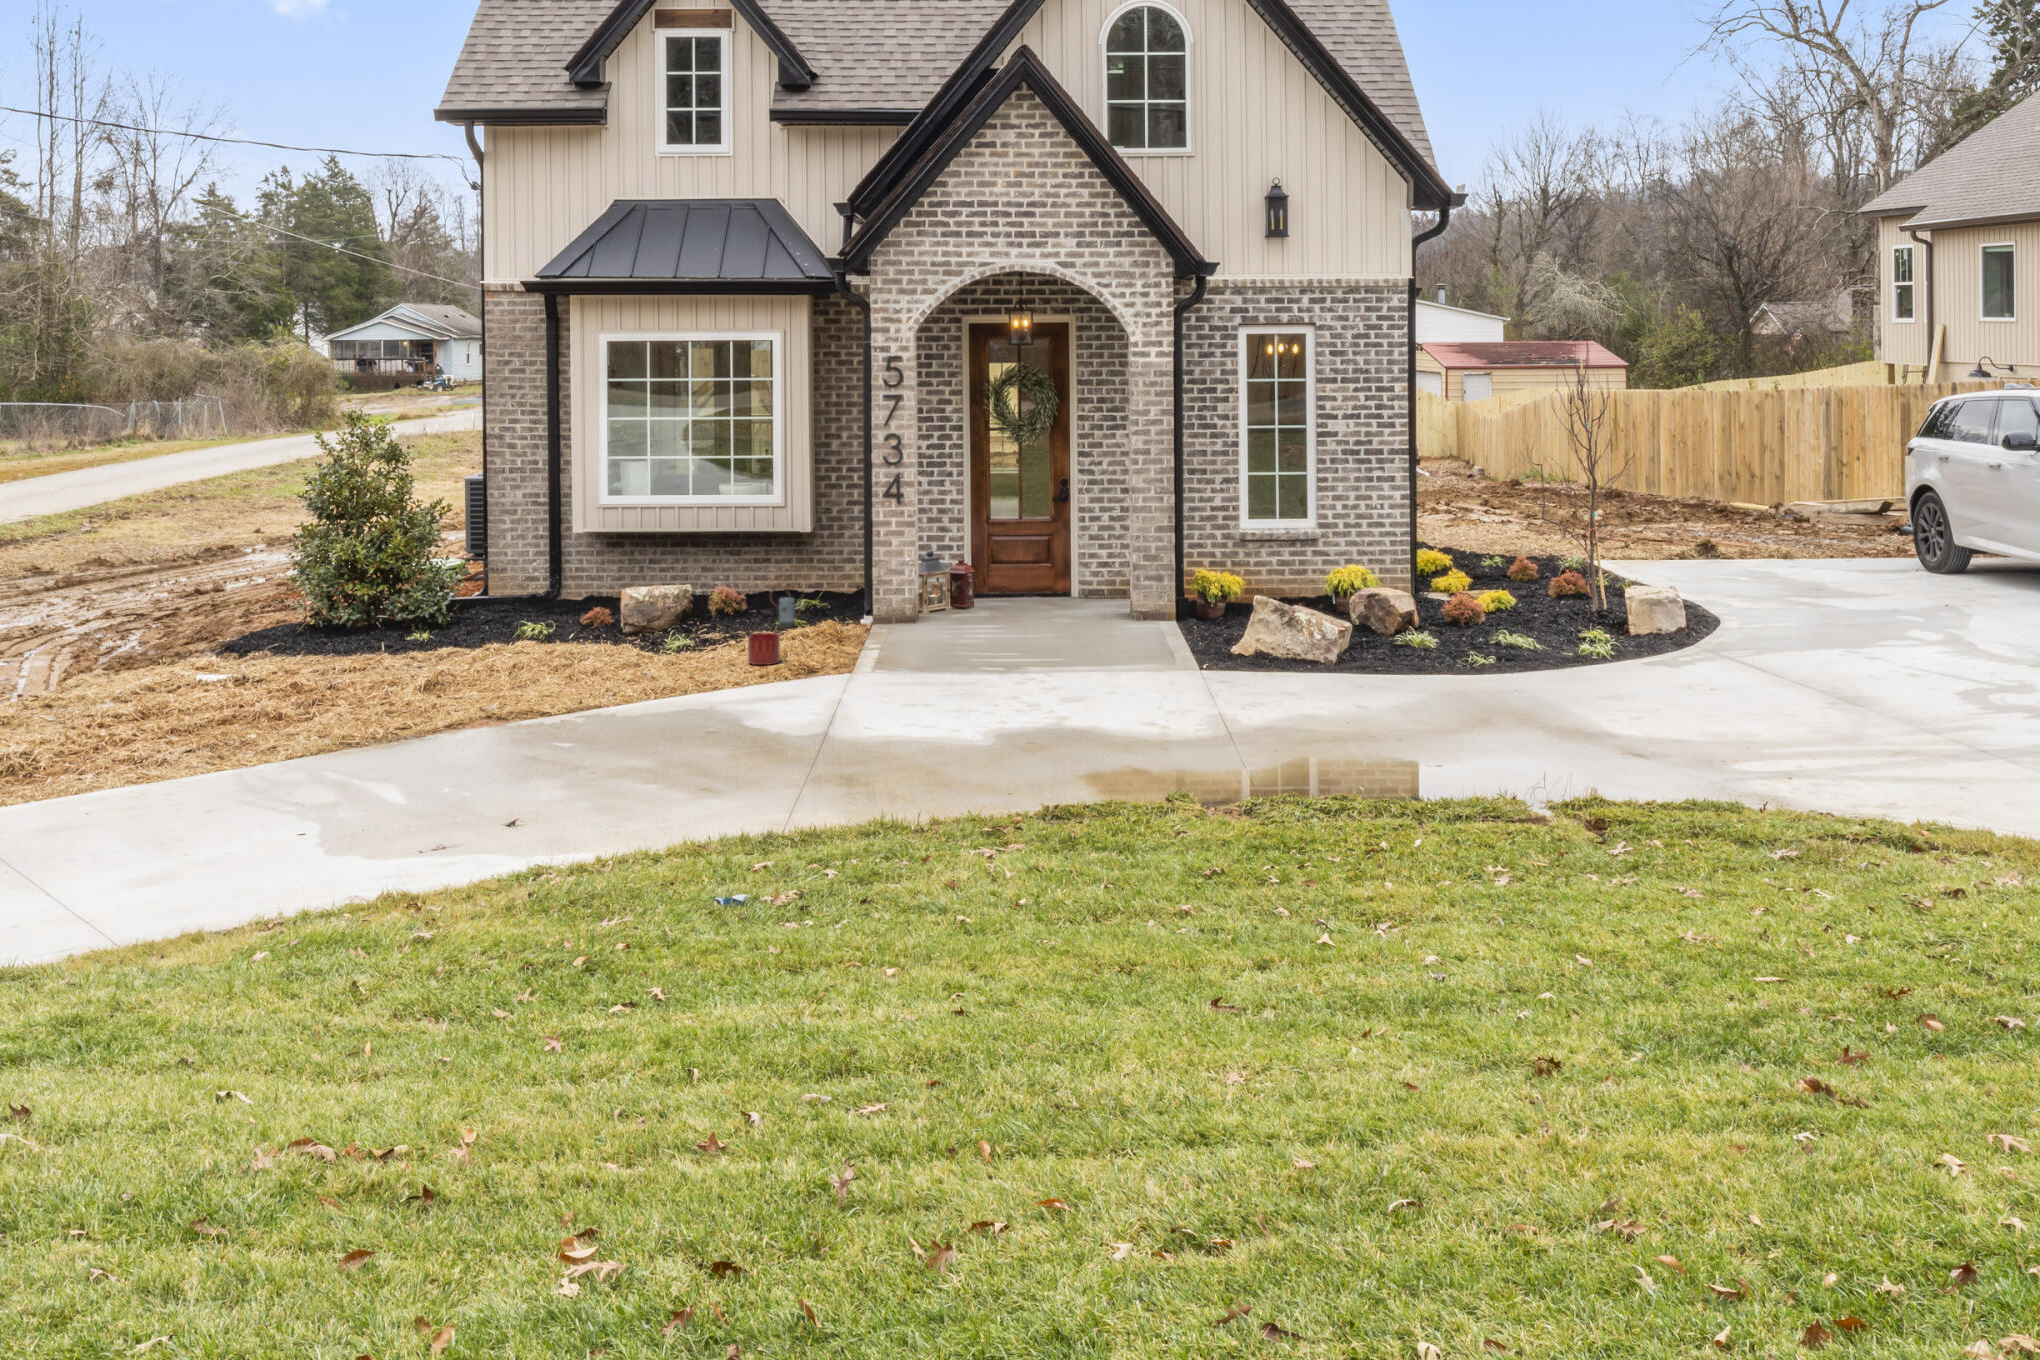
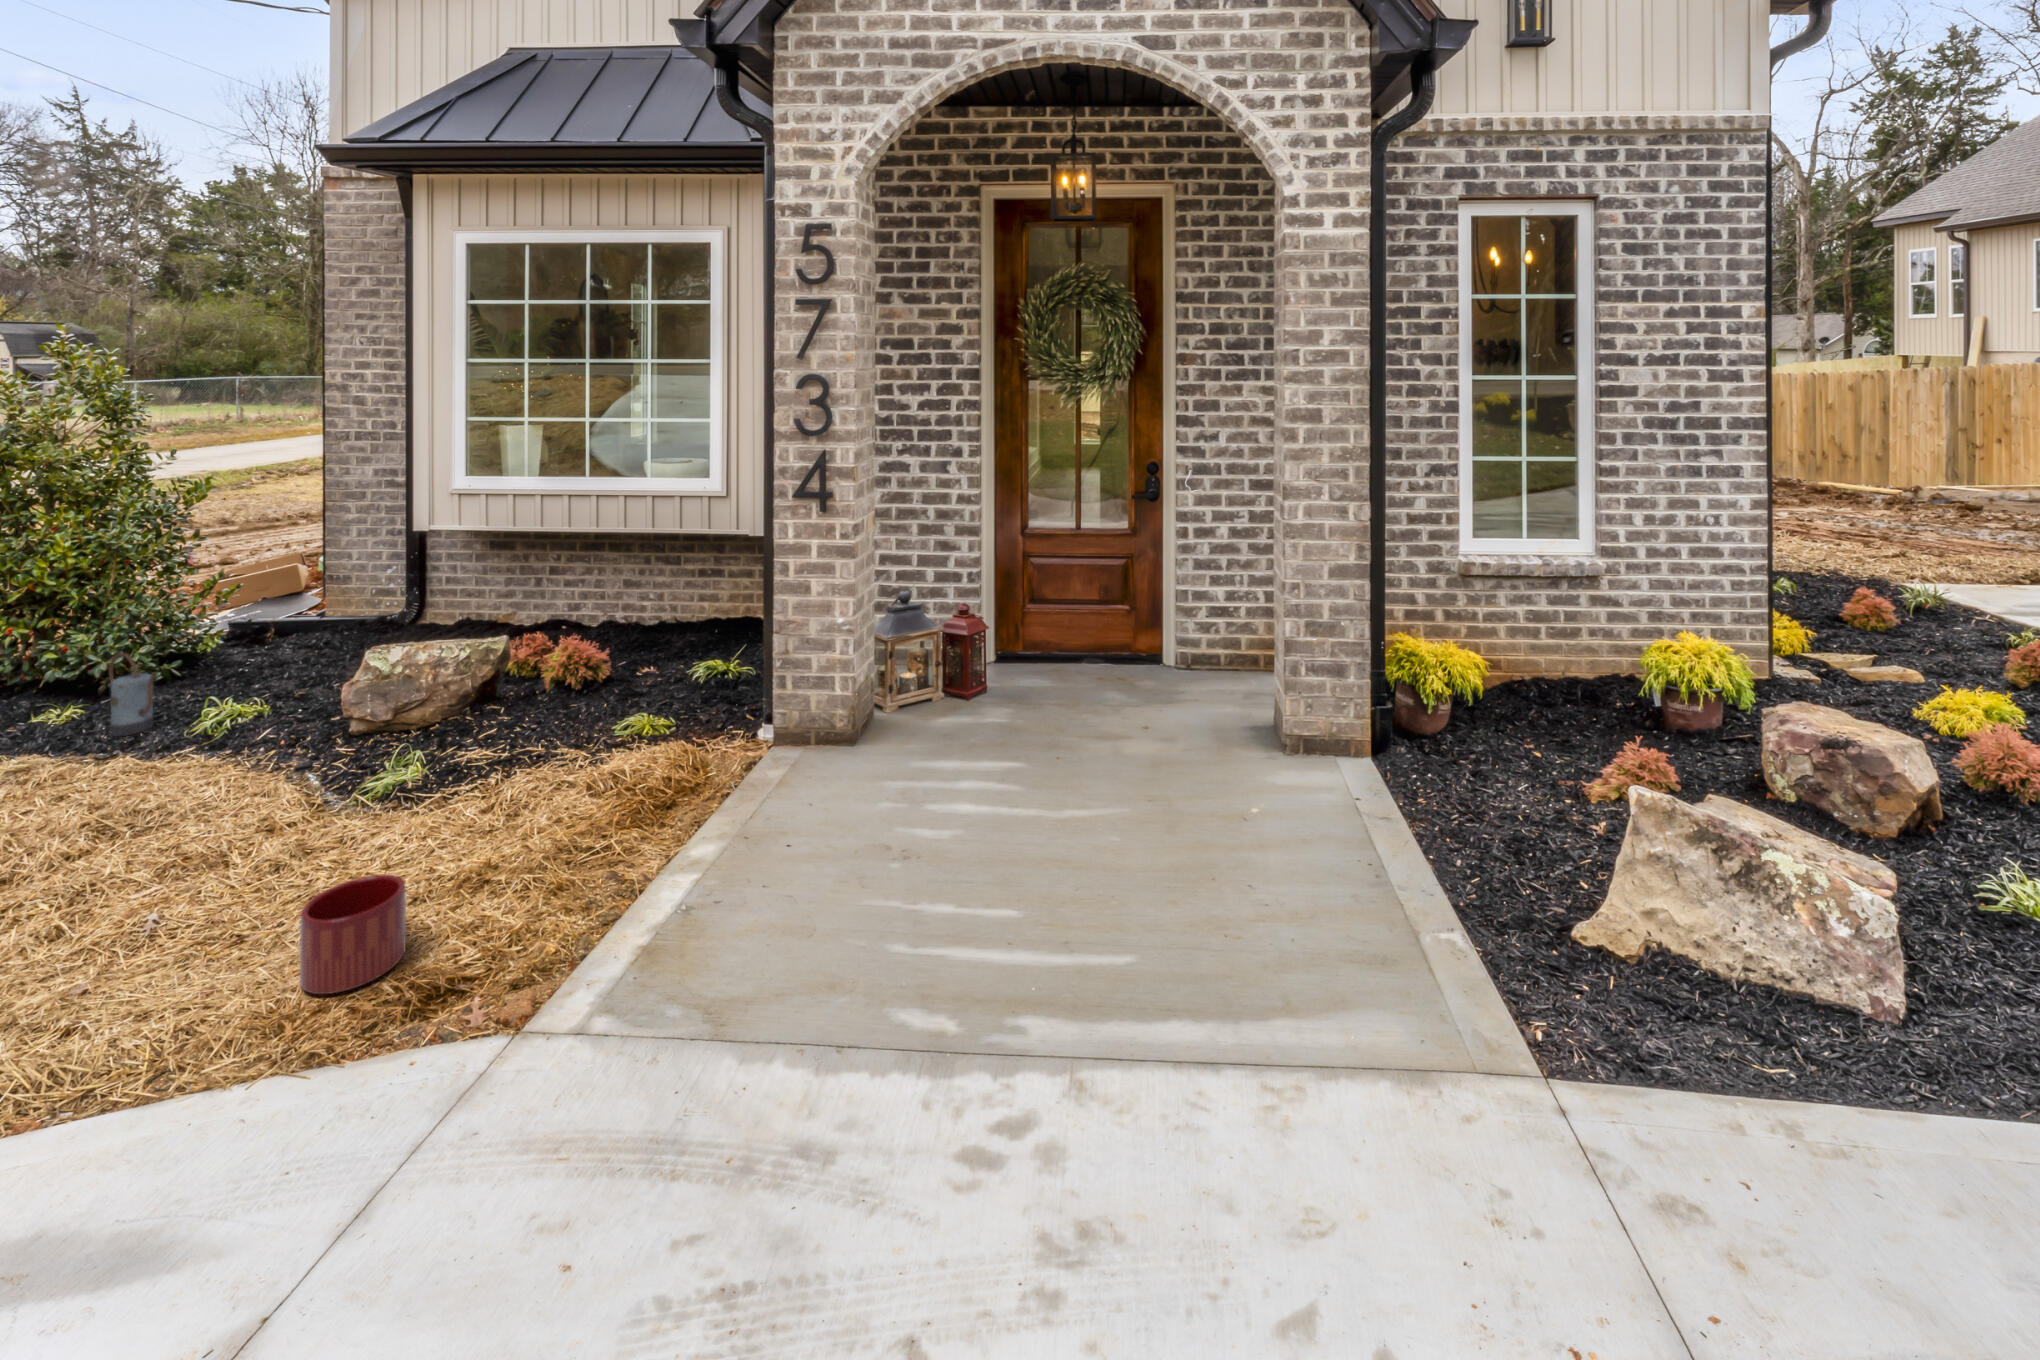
watering can: present [771,587,802,628] -> present [109,653,156,736]

